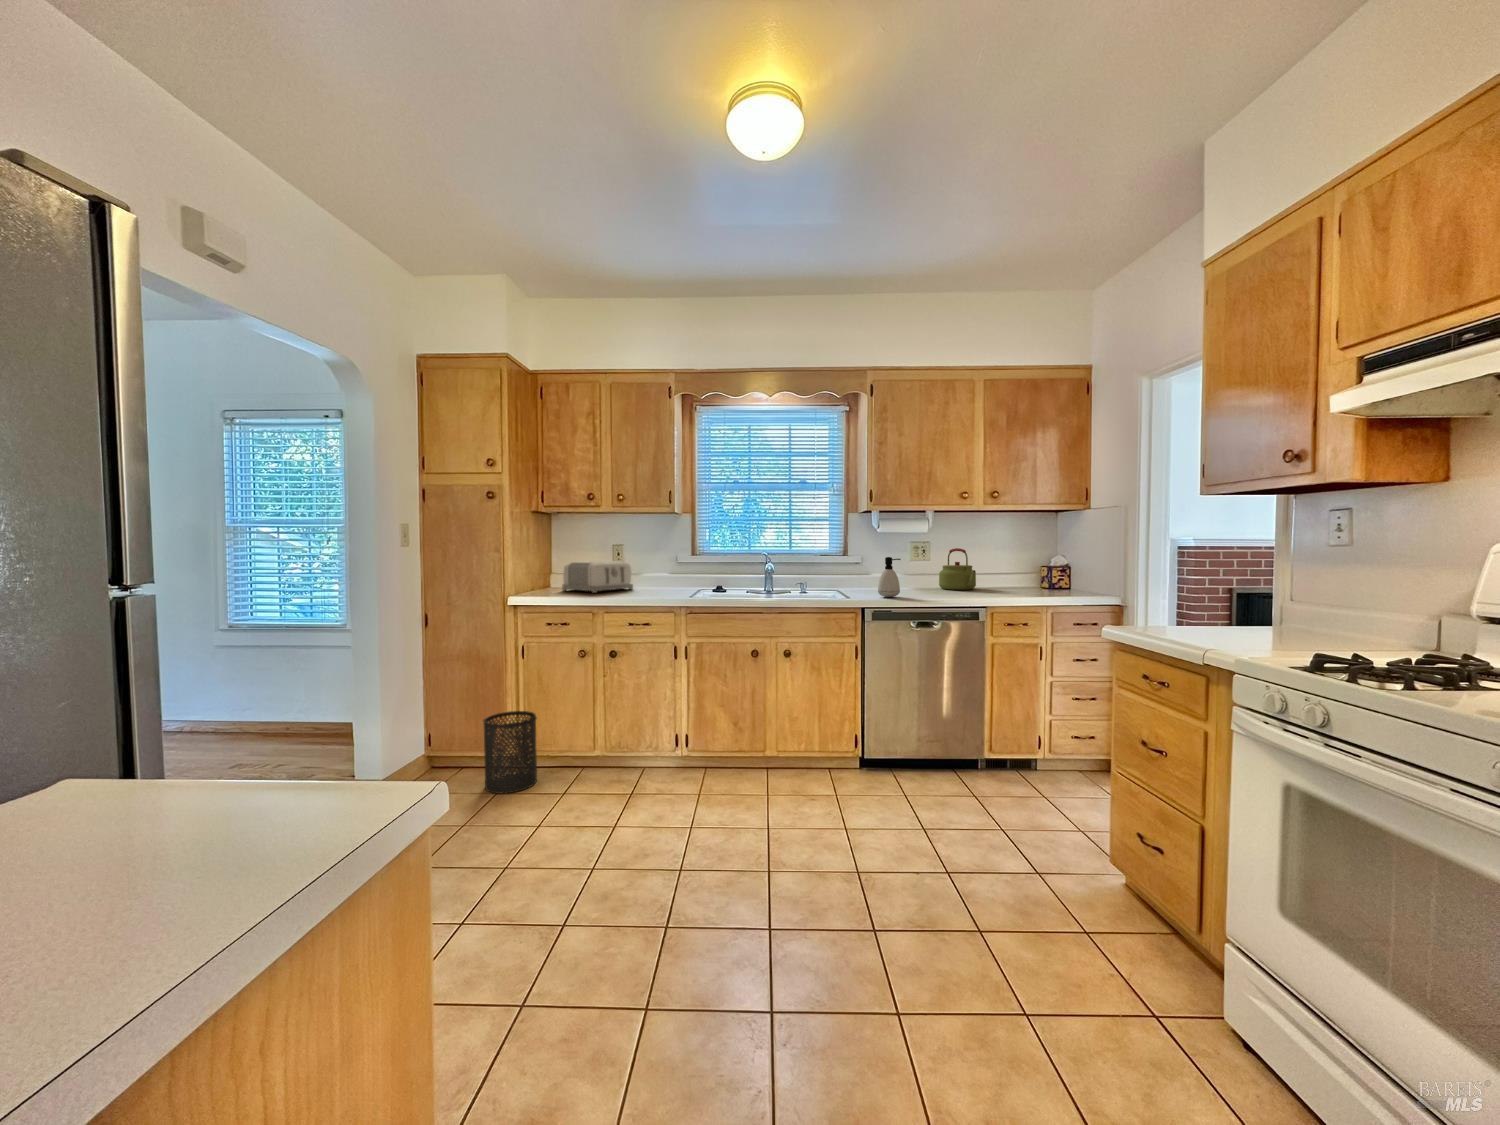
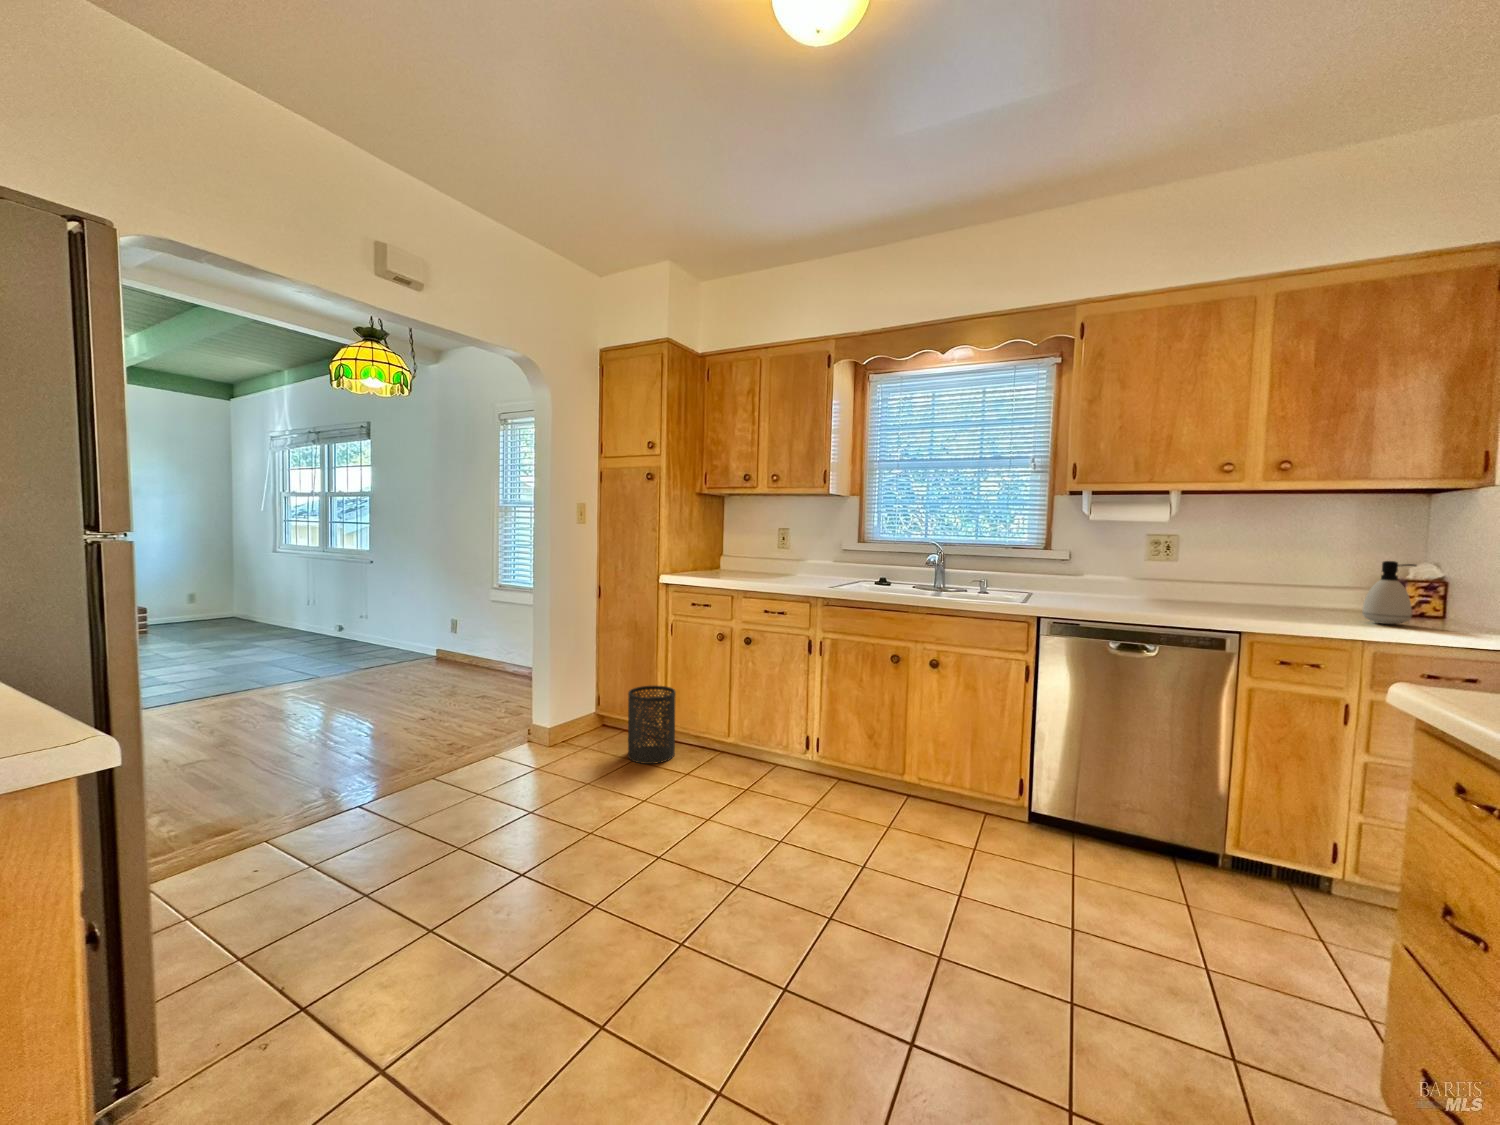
kettle: present [939,548,976,590] -> none [1186,545,1250,605]
soap dispenser: present [878,557,901,597] -> present [1362,561,1416,624]
toaster: present [562,561,633,593] -> none [725,544,793,576]

